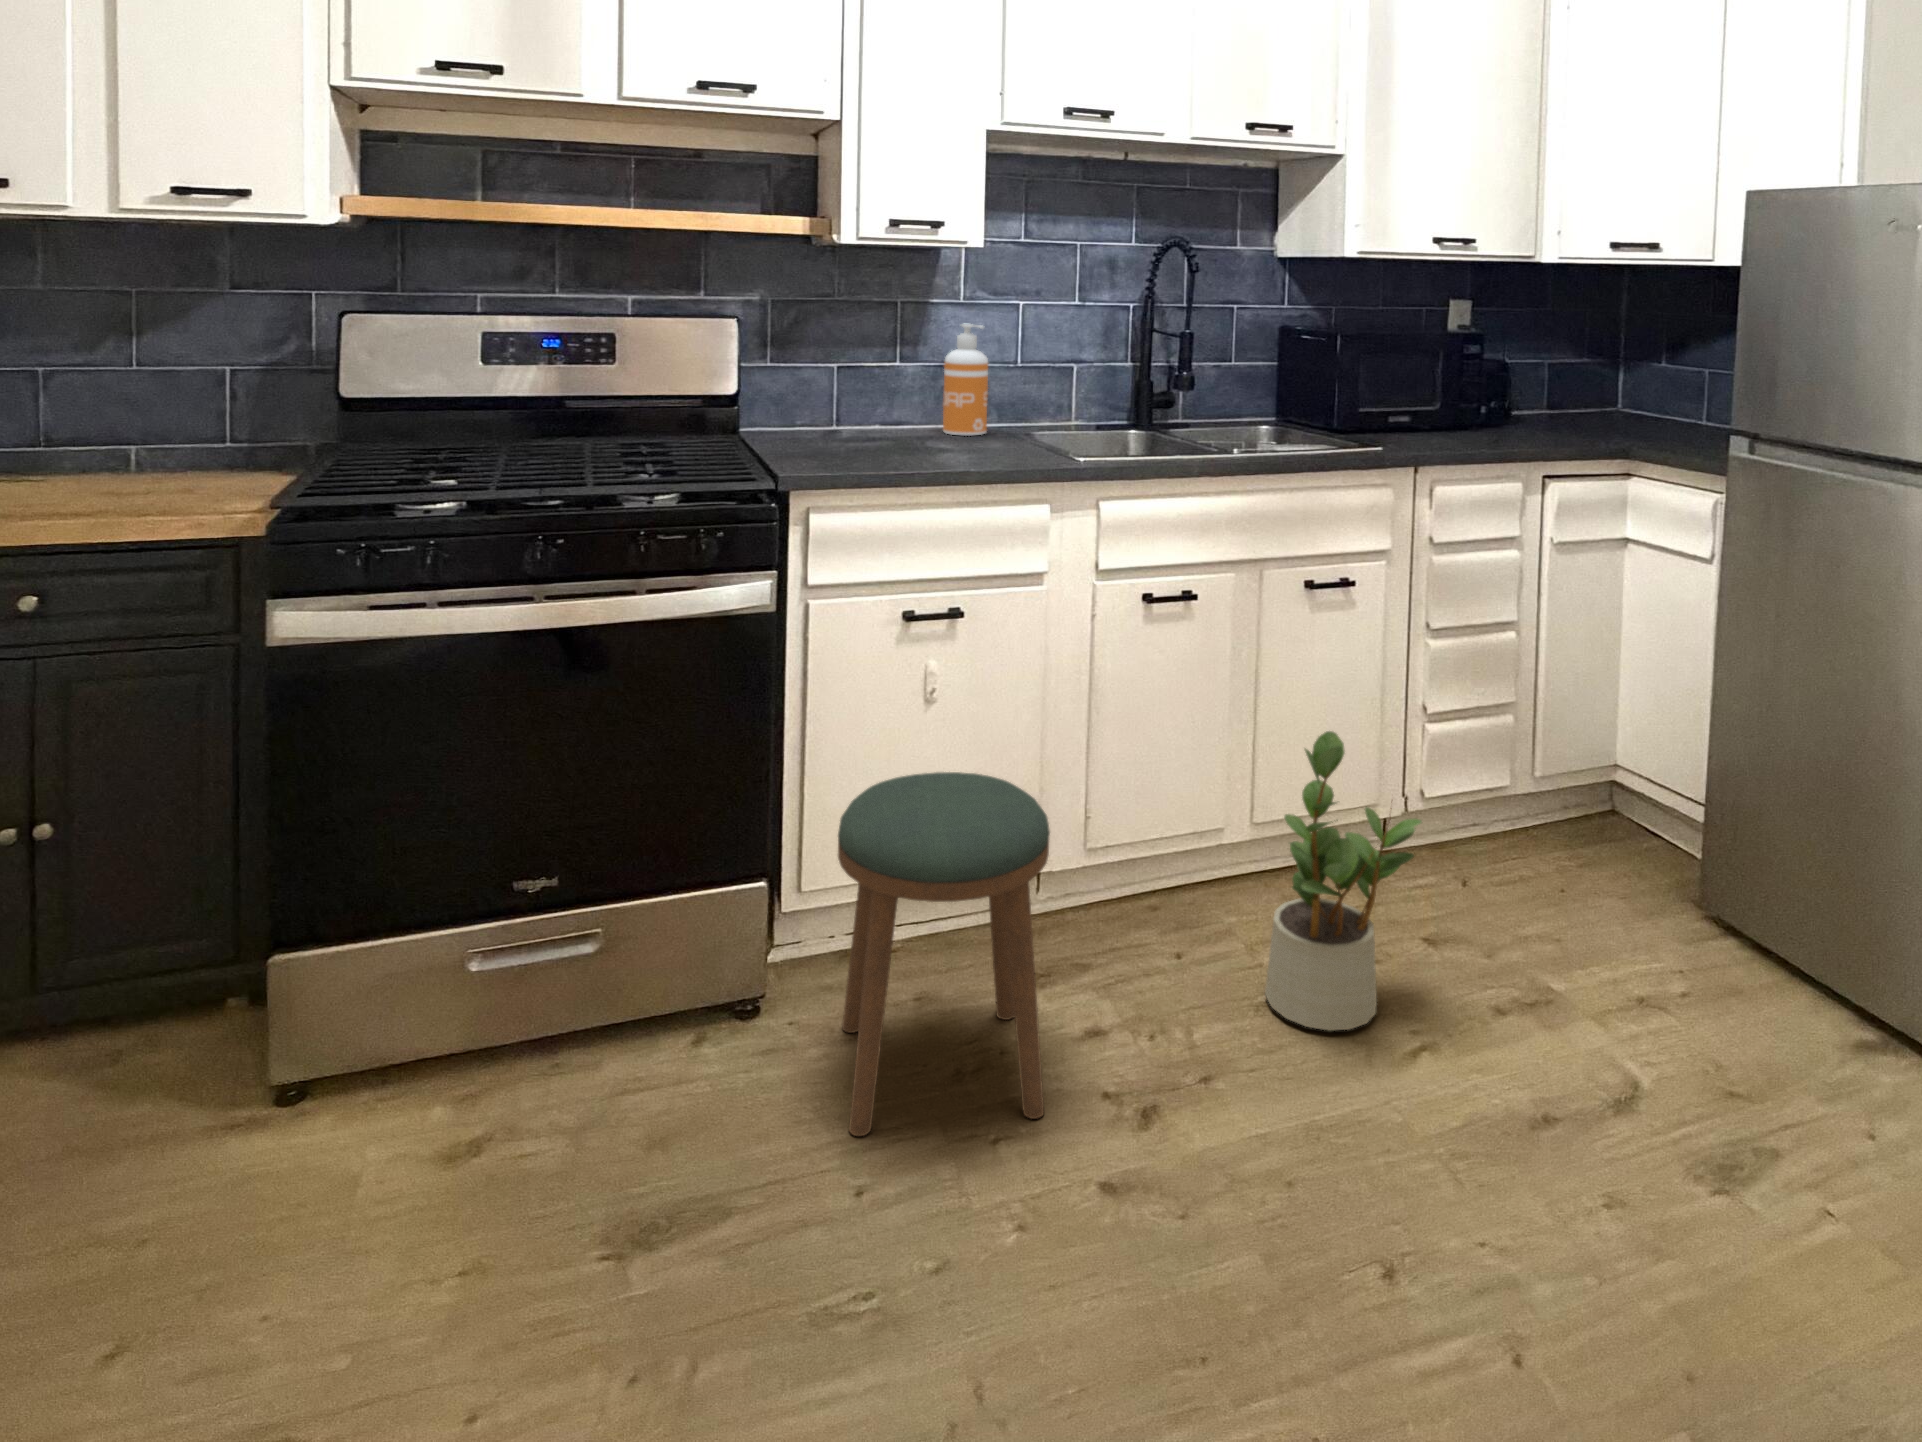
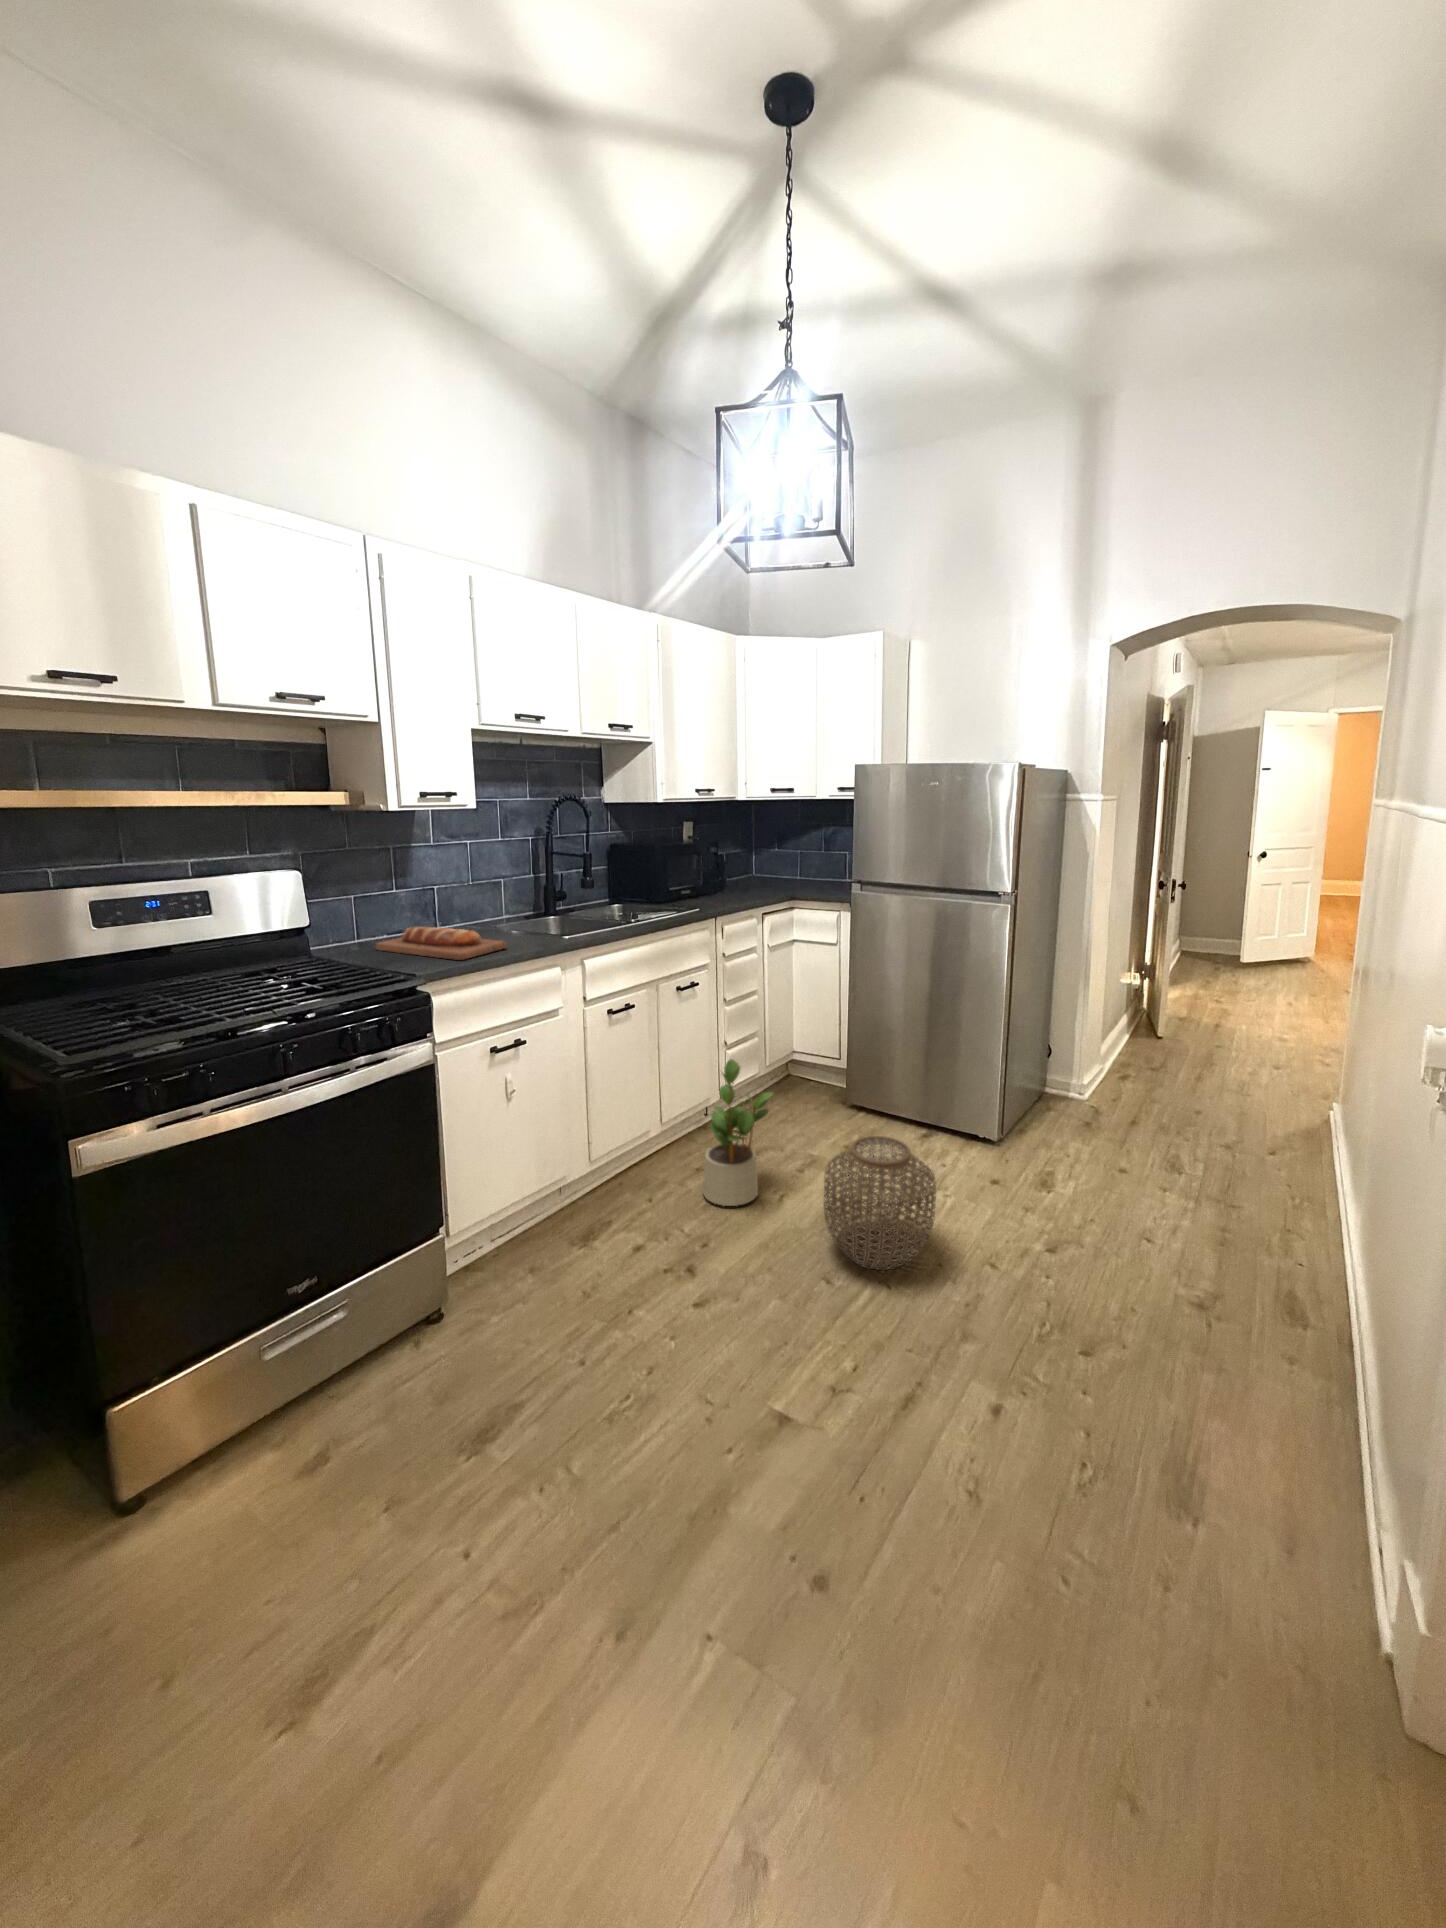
soap dispenser: present [943,324,988,435] -> none [436,858,469,931]
bread loaf: none [818,417,976,469] -> present [376,927,507,960]
stool: present [838,772,1050,1136] -> none [502,1129,649,1347]
woven basket: none [1410,955,1673,1281] -> present [824,1136,936,1270]

